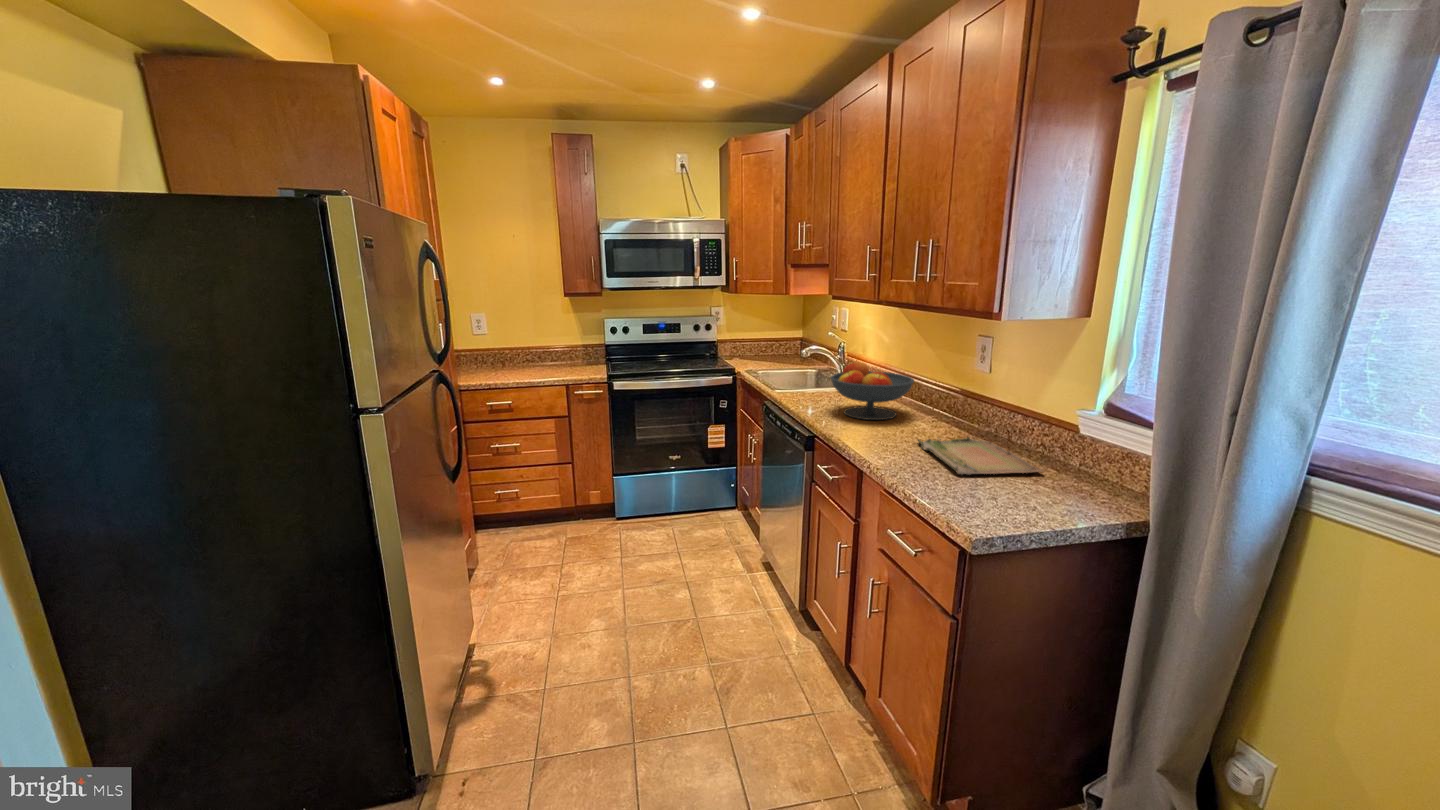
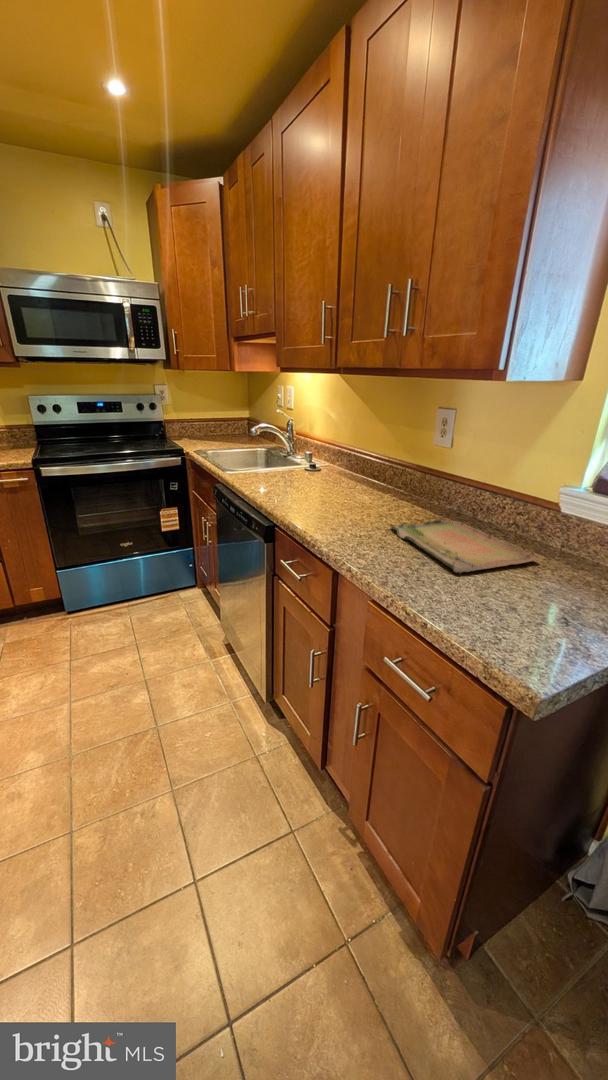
fruit bowl: present [831,362,914,420] -> none [286,437,375,502]

